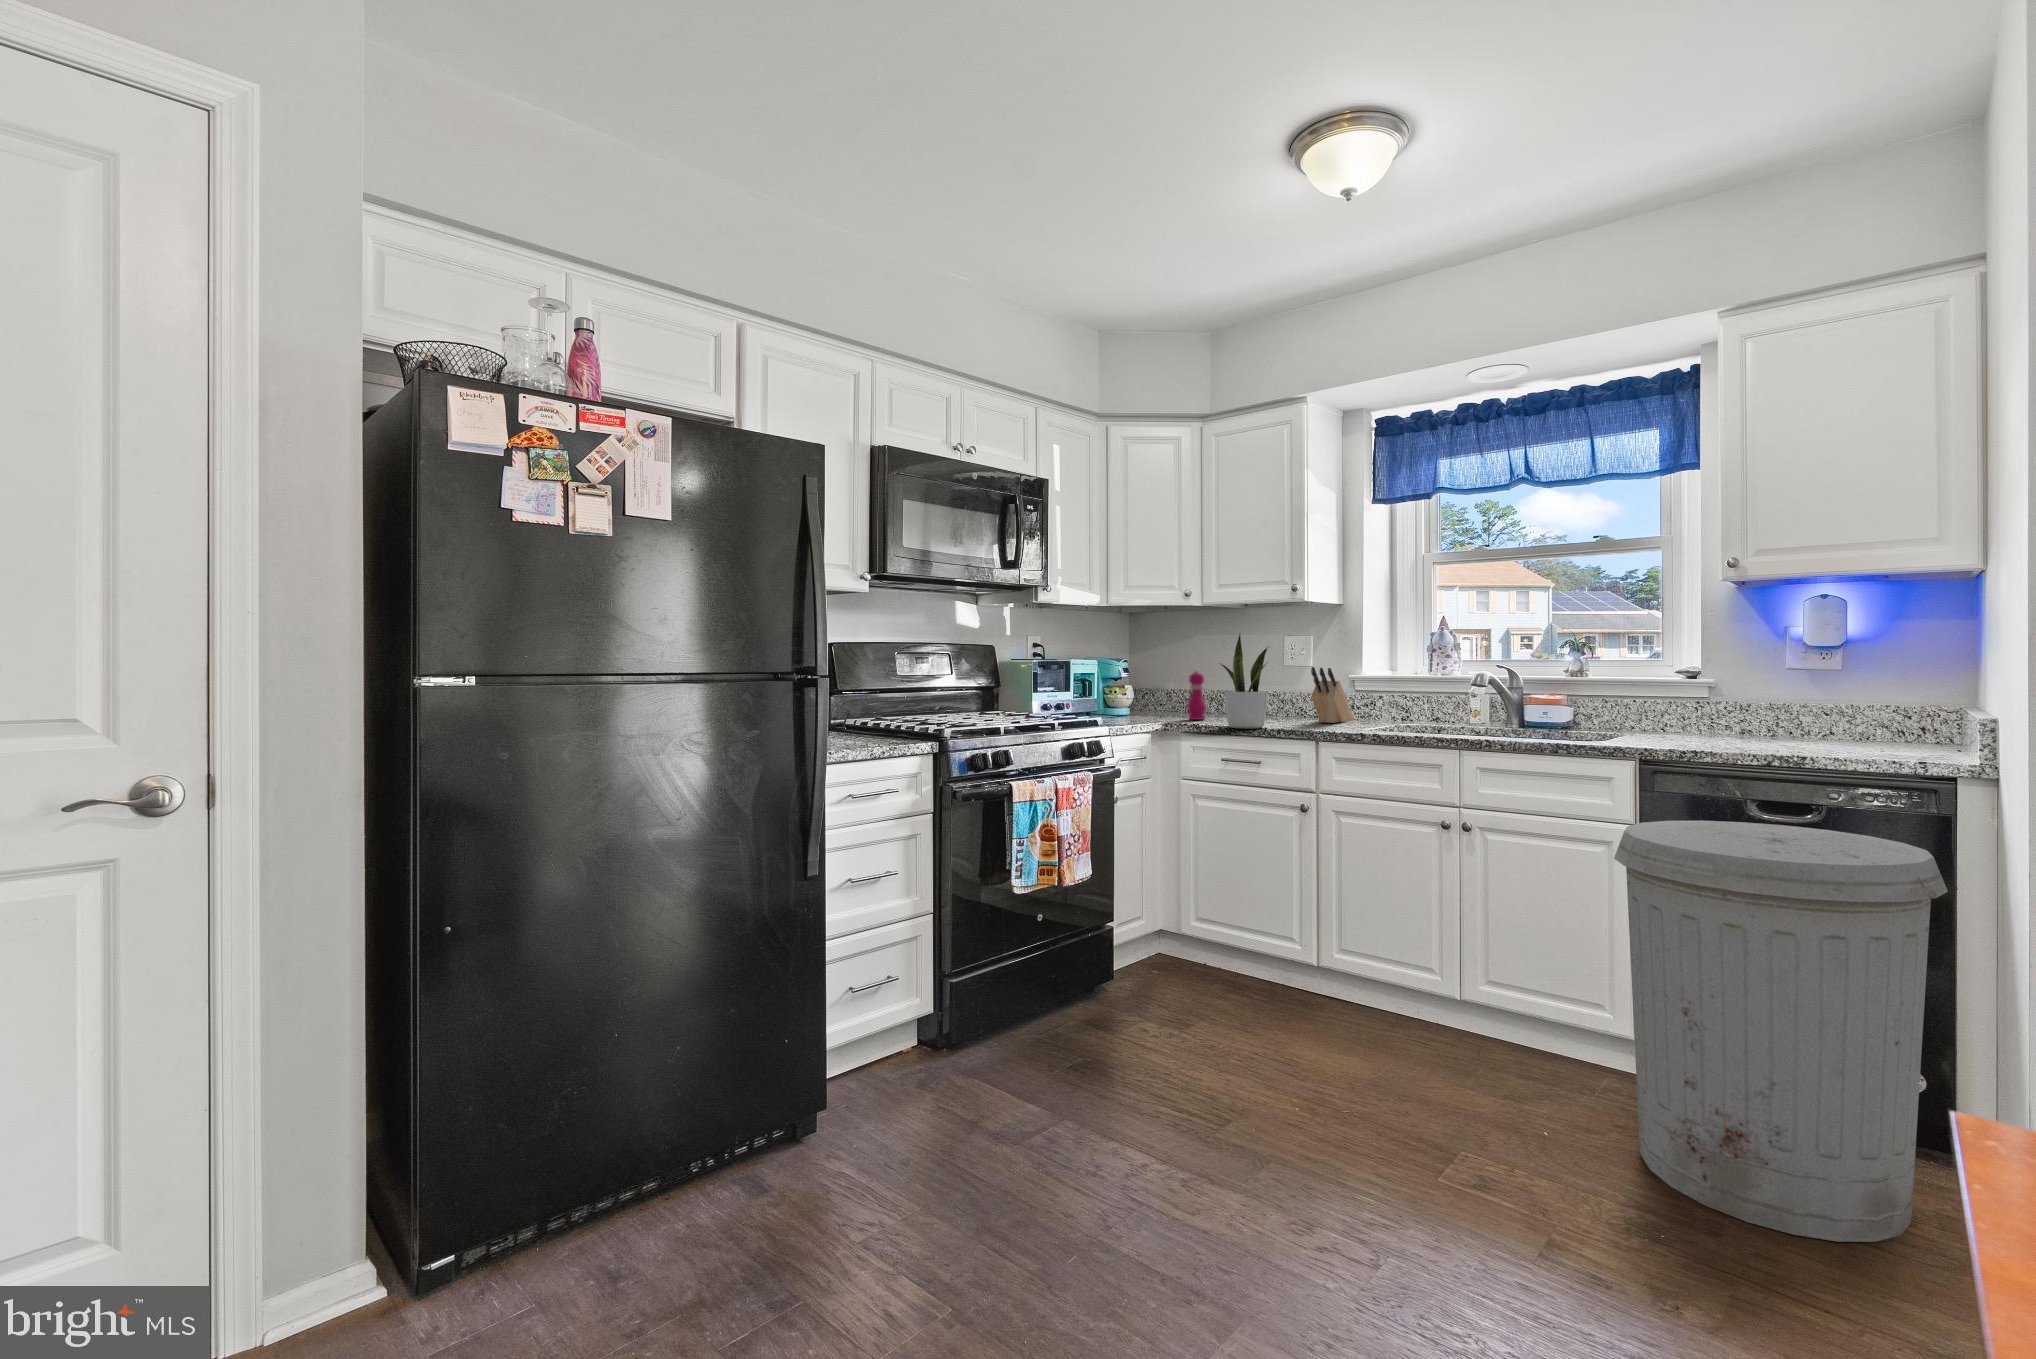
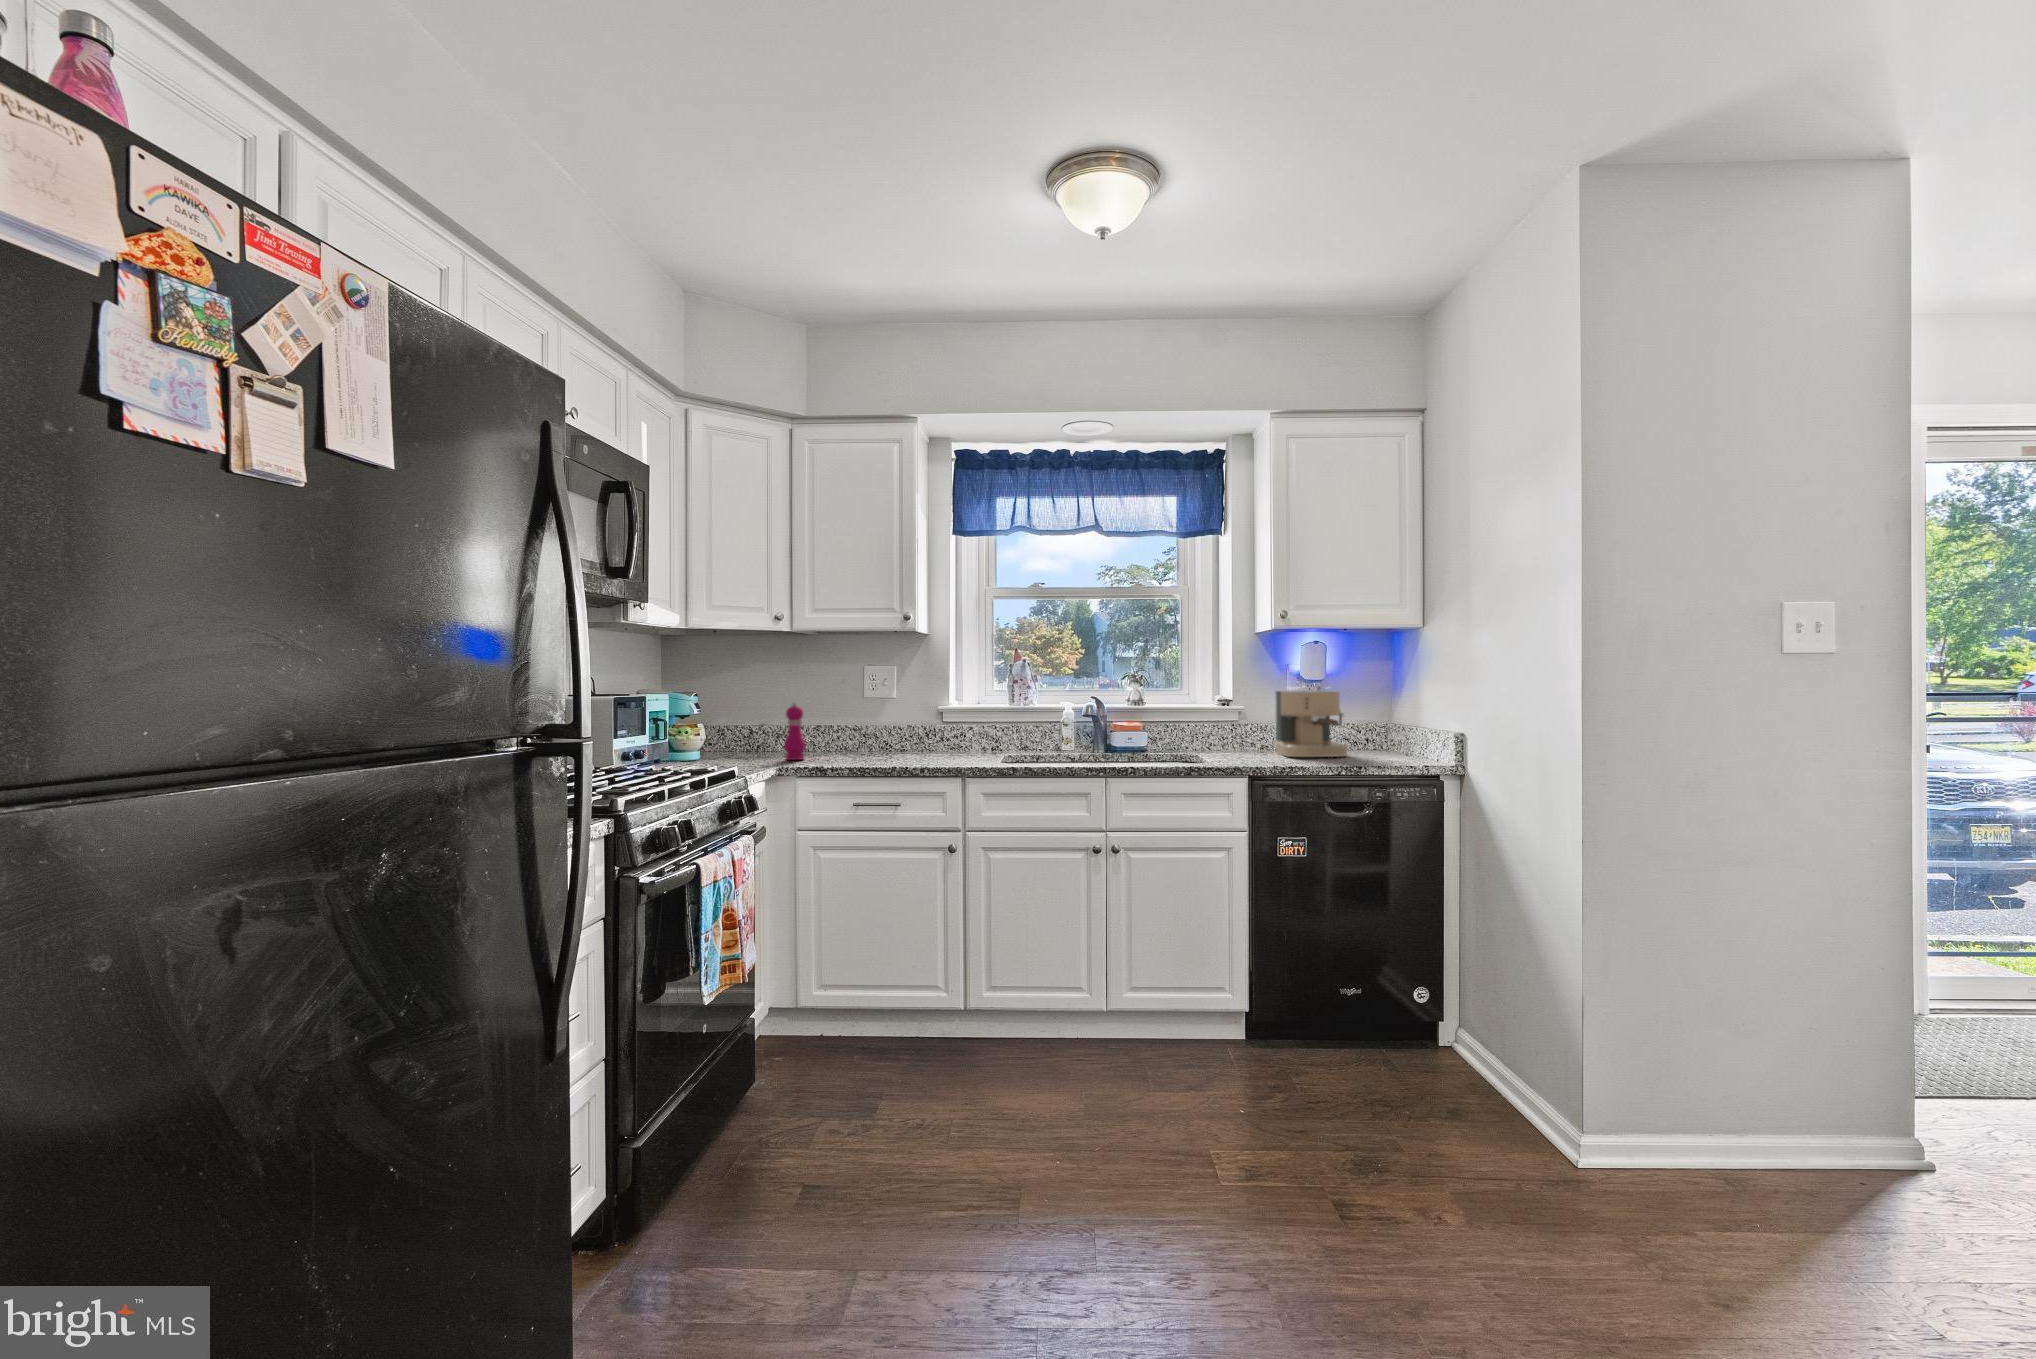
potted plant: present [1221,634,1268,729] -> none [840,659,916,767]
coffee maker: none [1736,653,1843,746] -> present [1275,686,1348,757]
knife block: present [1311,667,1354,723] -> none [931,699,955,756]
trash can: present [1614,821,1948,1242] -> none [1290,819,1501,1127]

